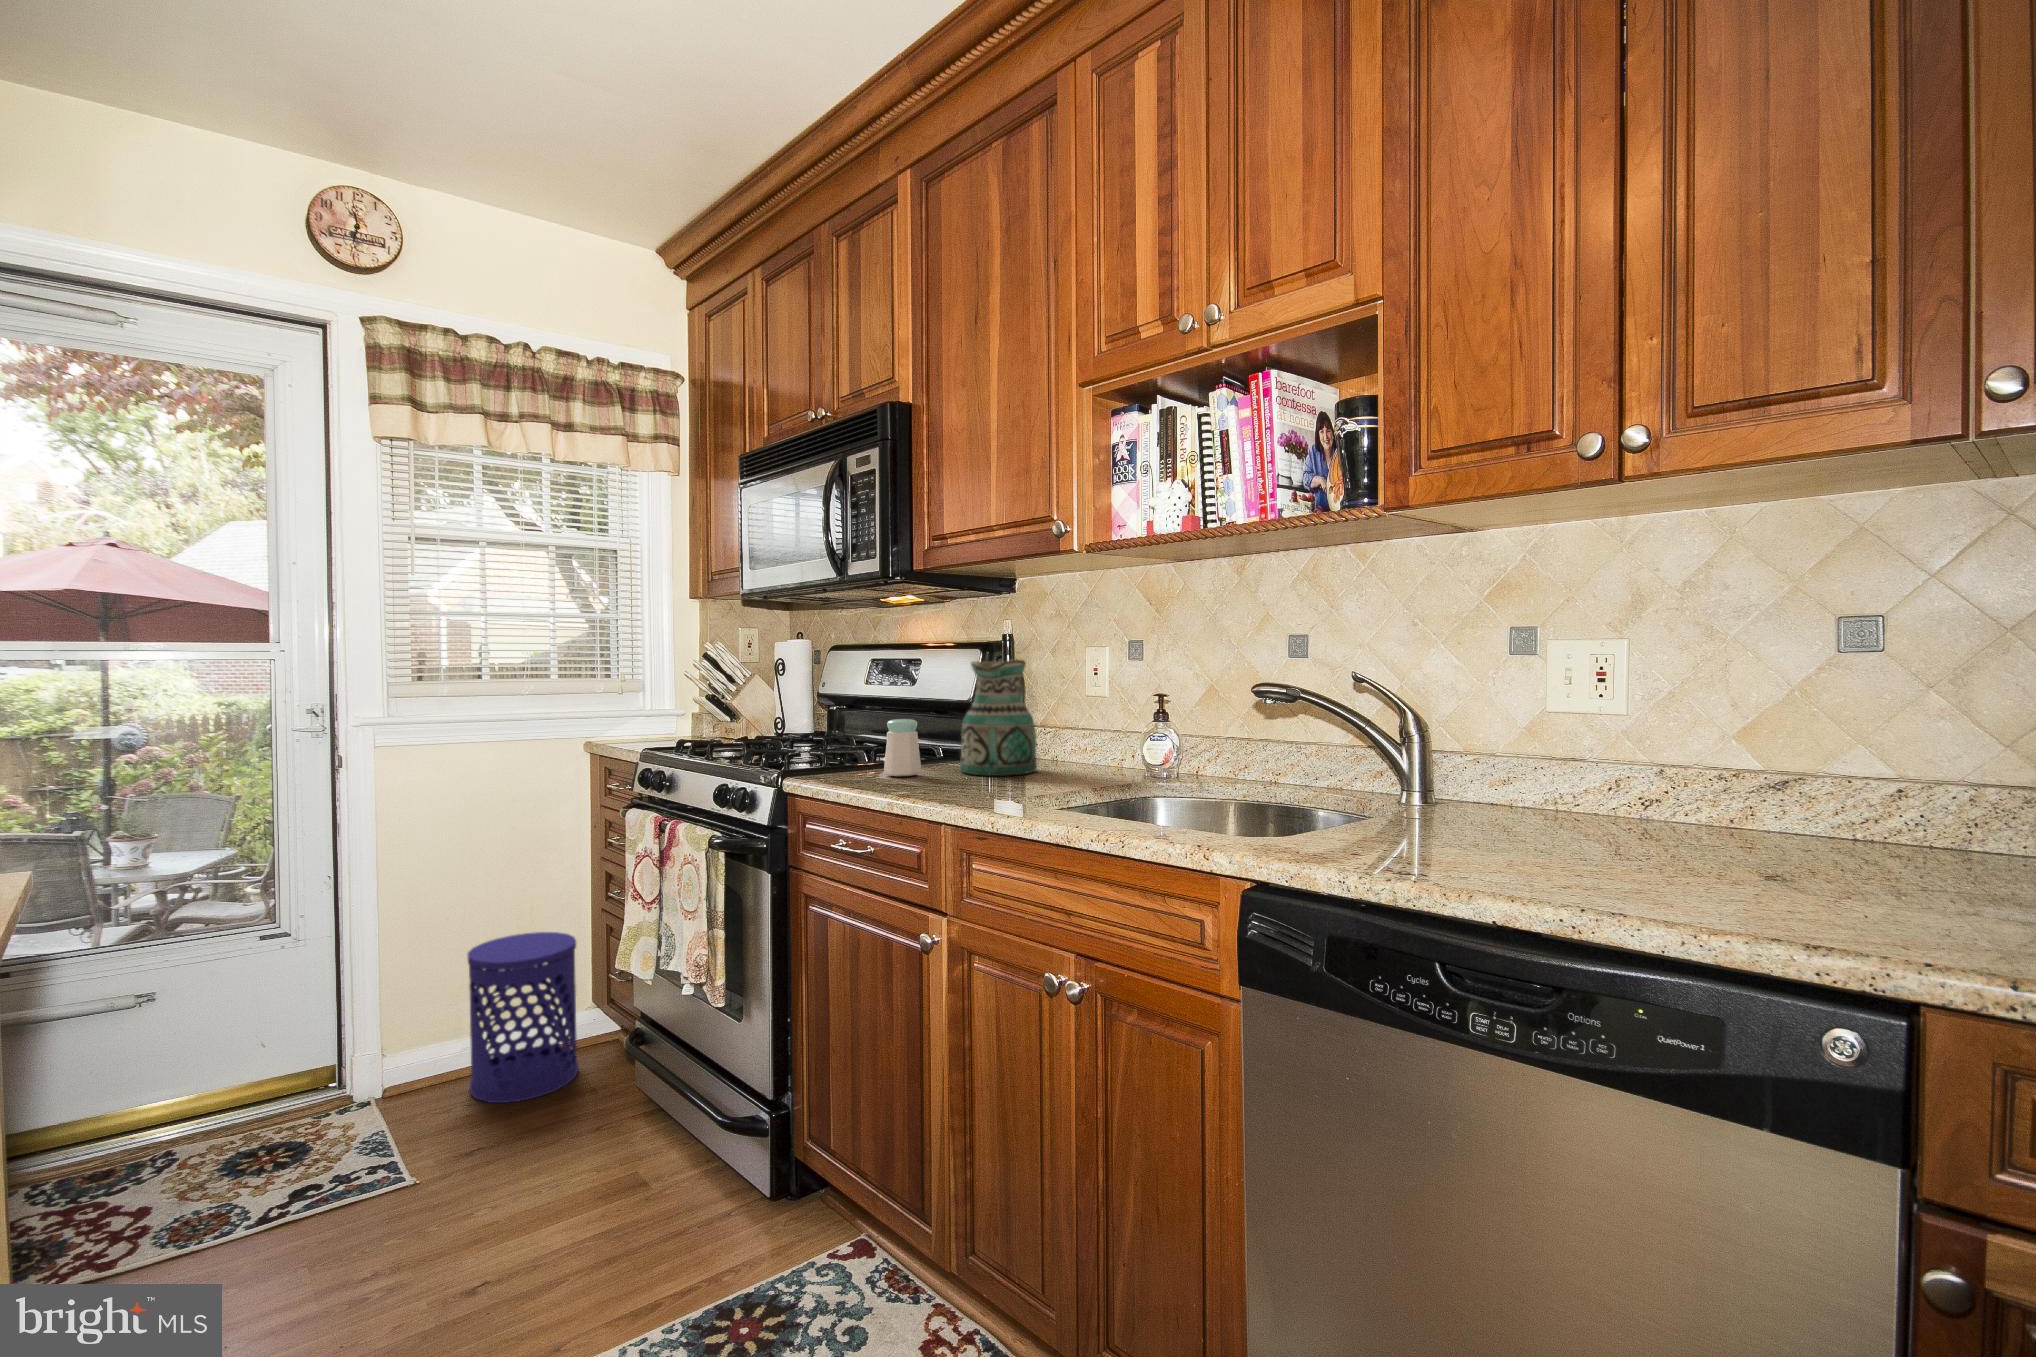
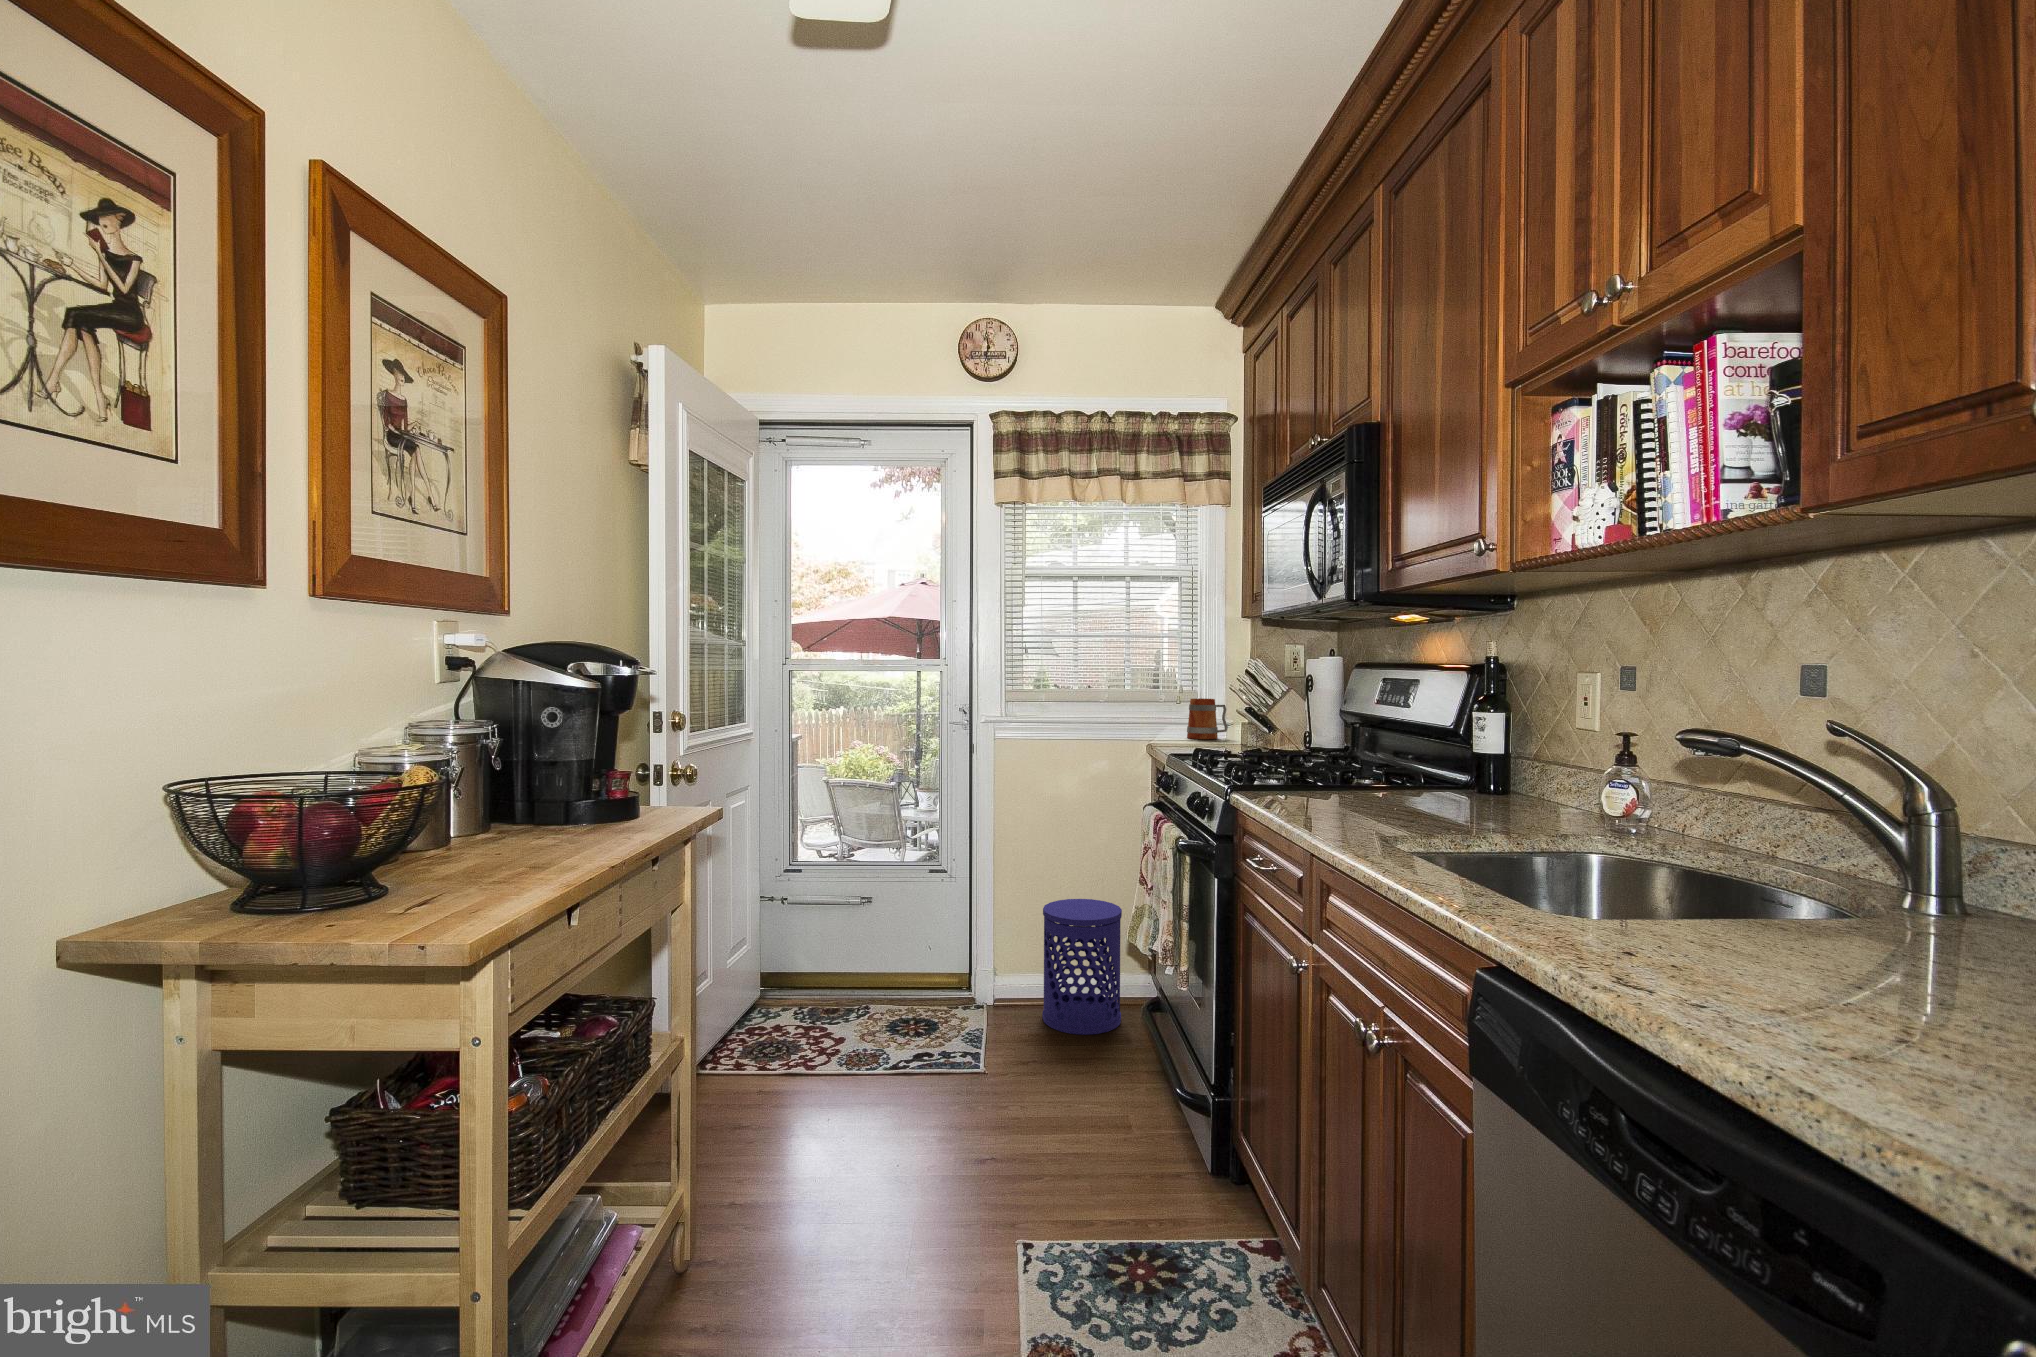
ceramic pitcher: present [960,659,1037,776] -> none [1391,687,1485,814]
mug: none [636,686,683,731] -> present [1187,698,1228,739]
salt shaker: present [884,719,921,776] -> none [1307,745,1344,802]

